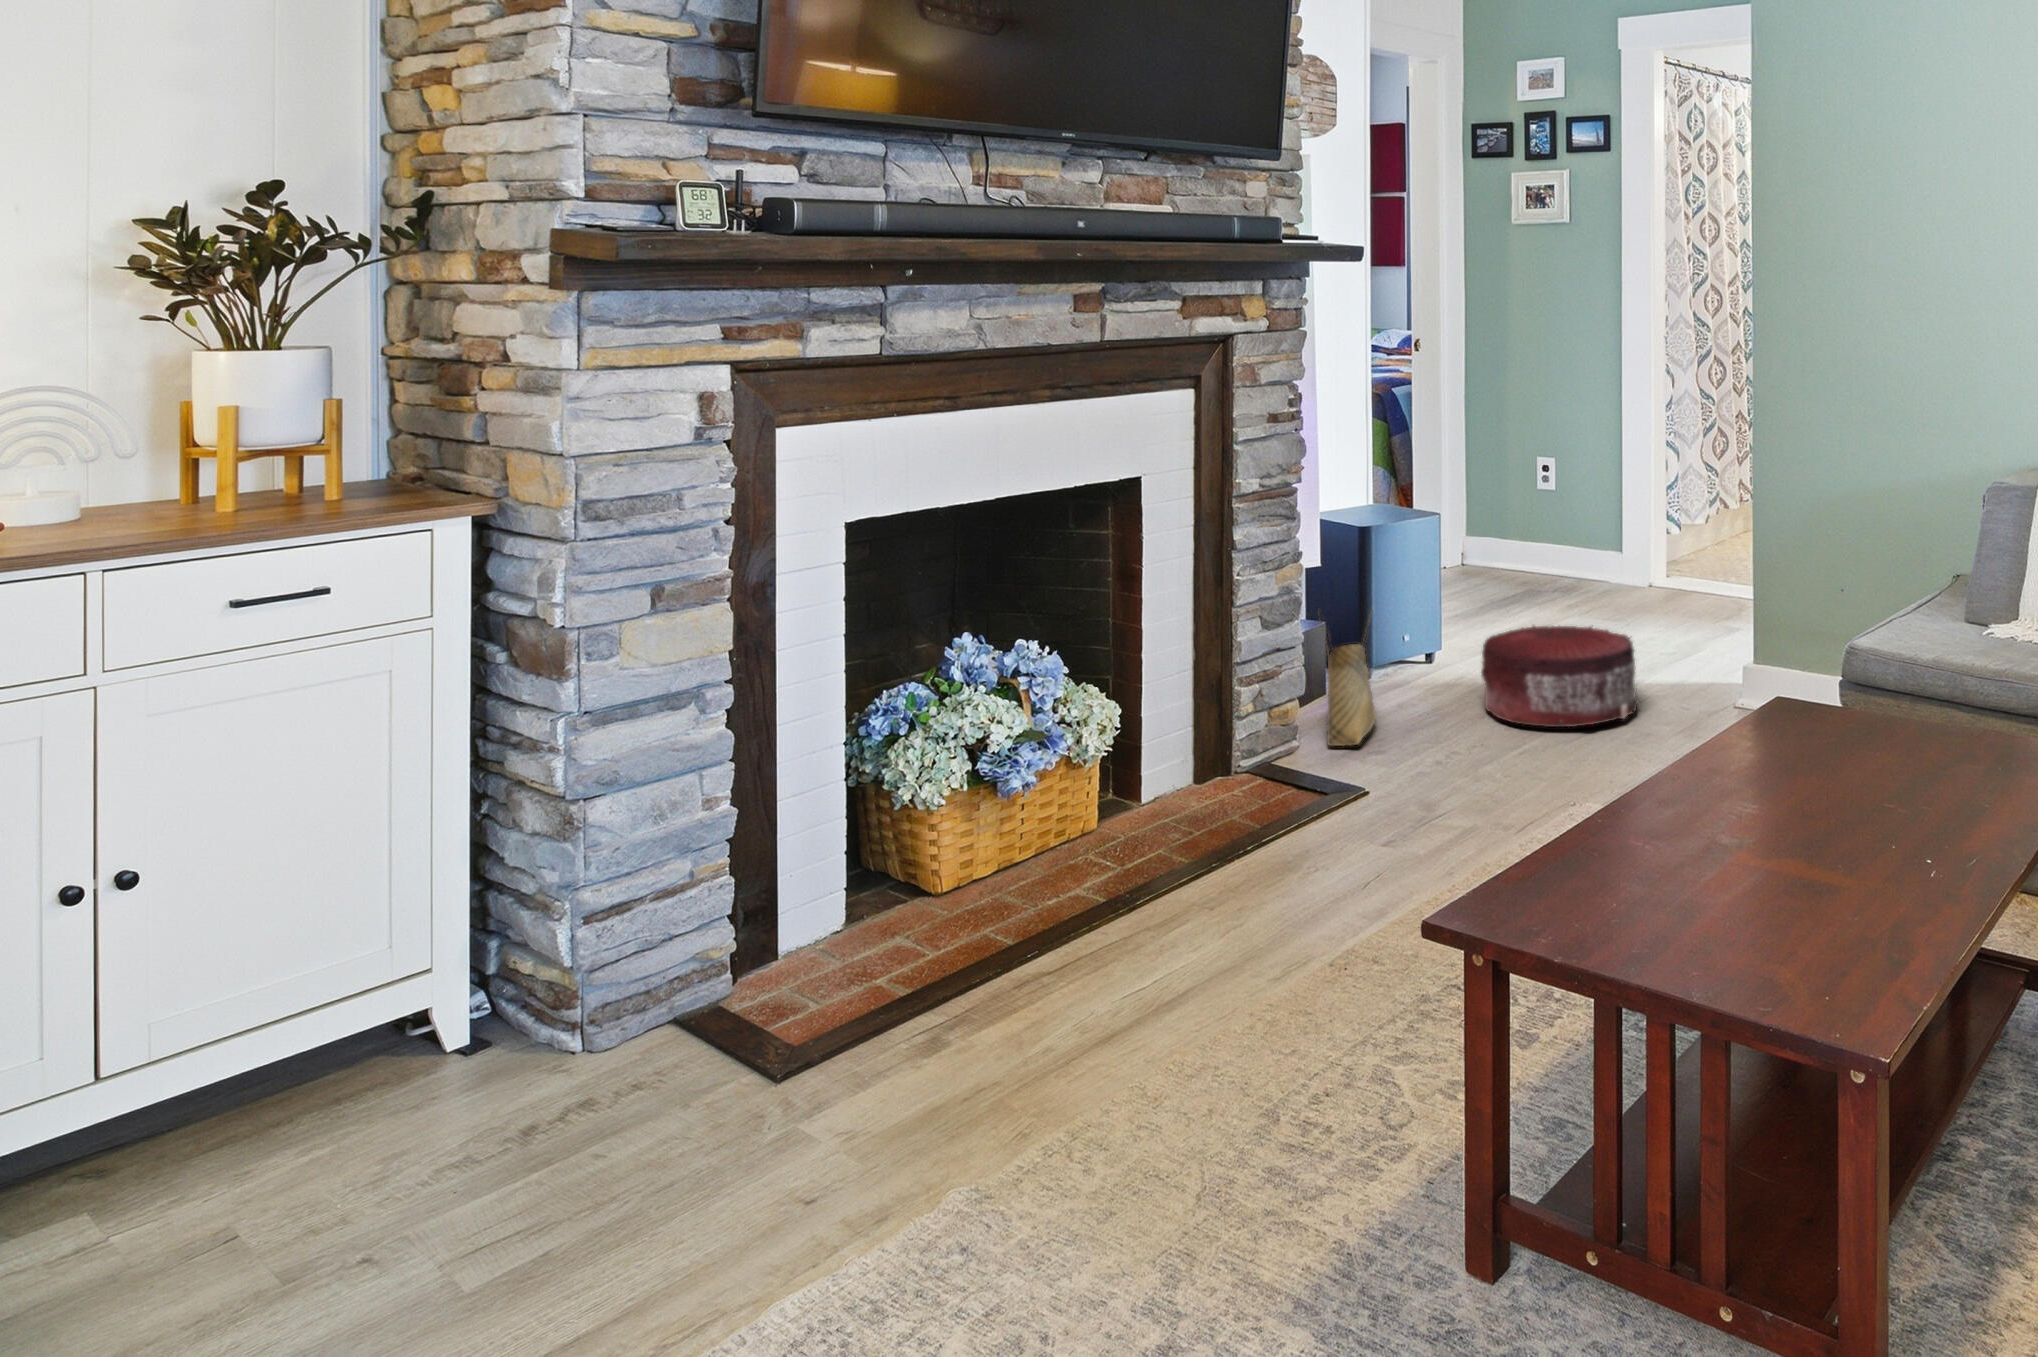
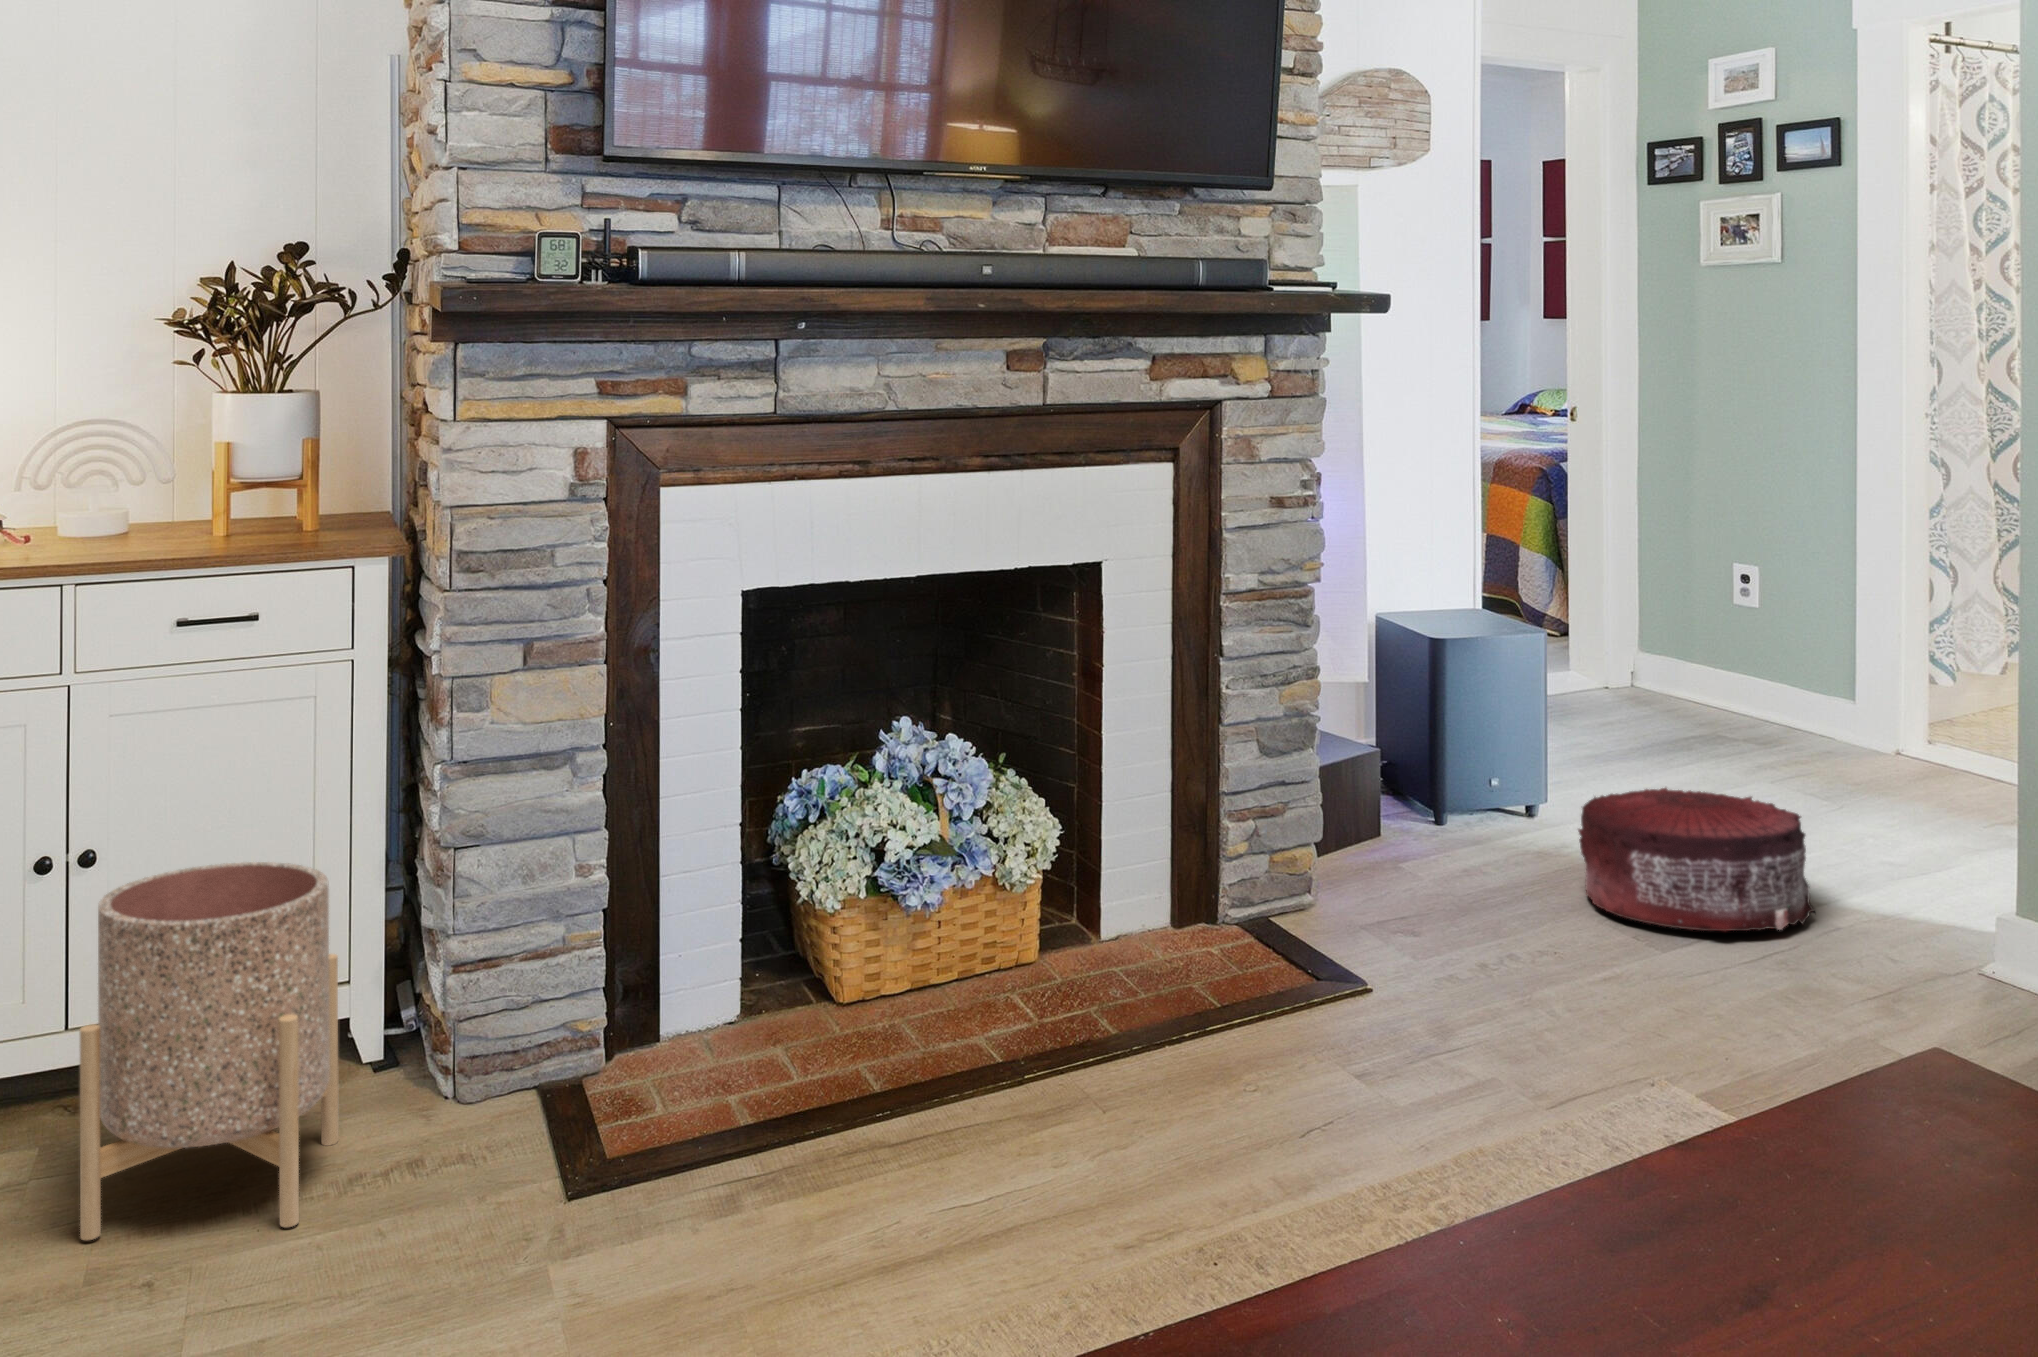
woven basket: present [1319,611,1376,746] -> none [1346,738,1428,916]
planter: none [207,830,485,1257] -> present [80,862,339,1240]

